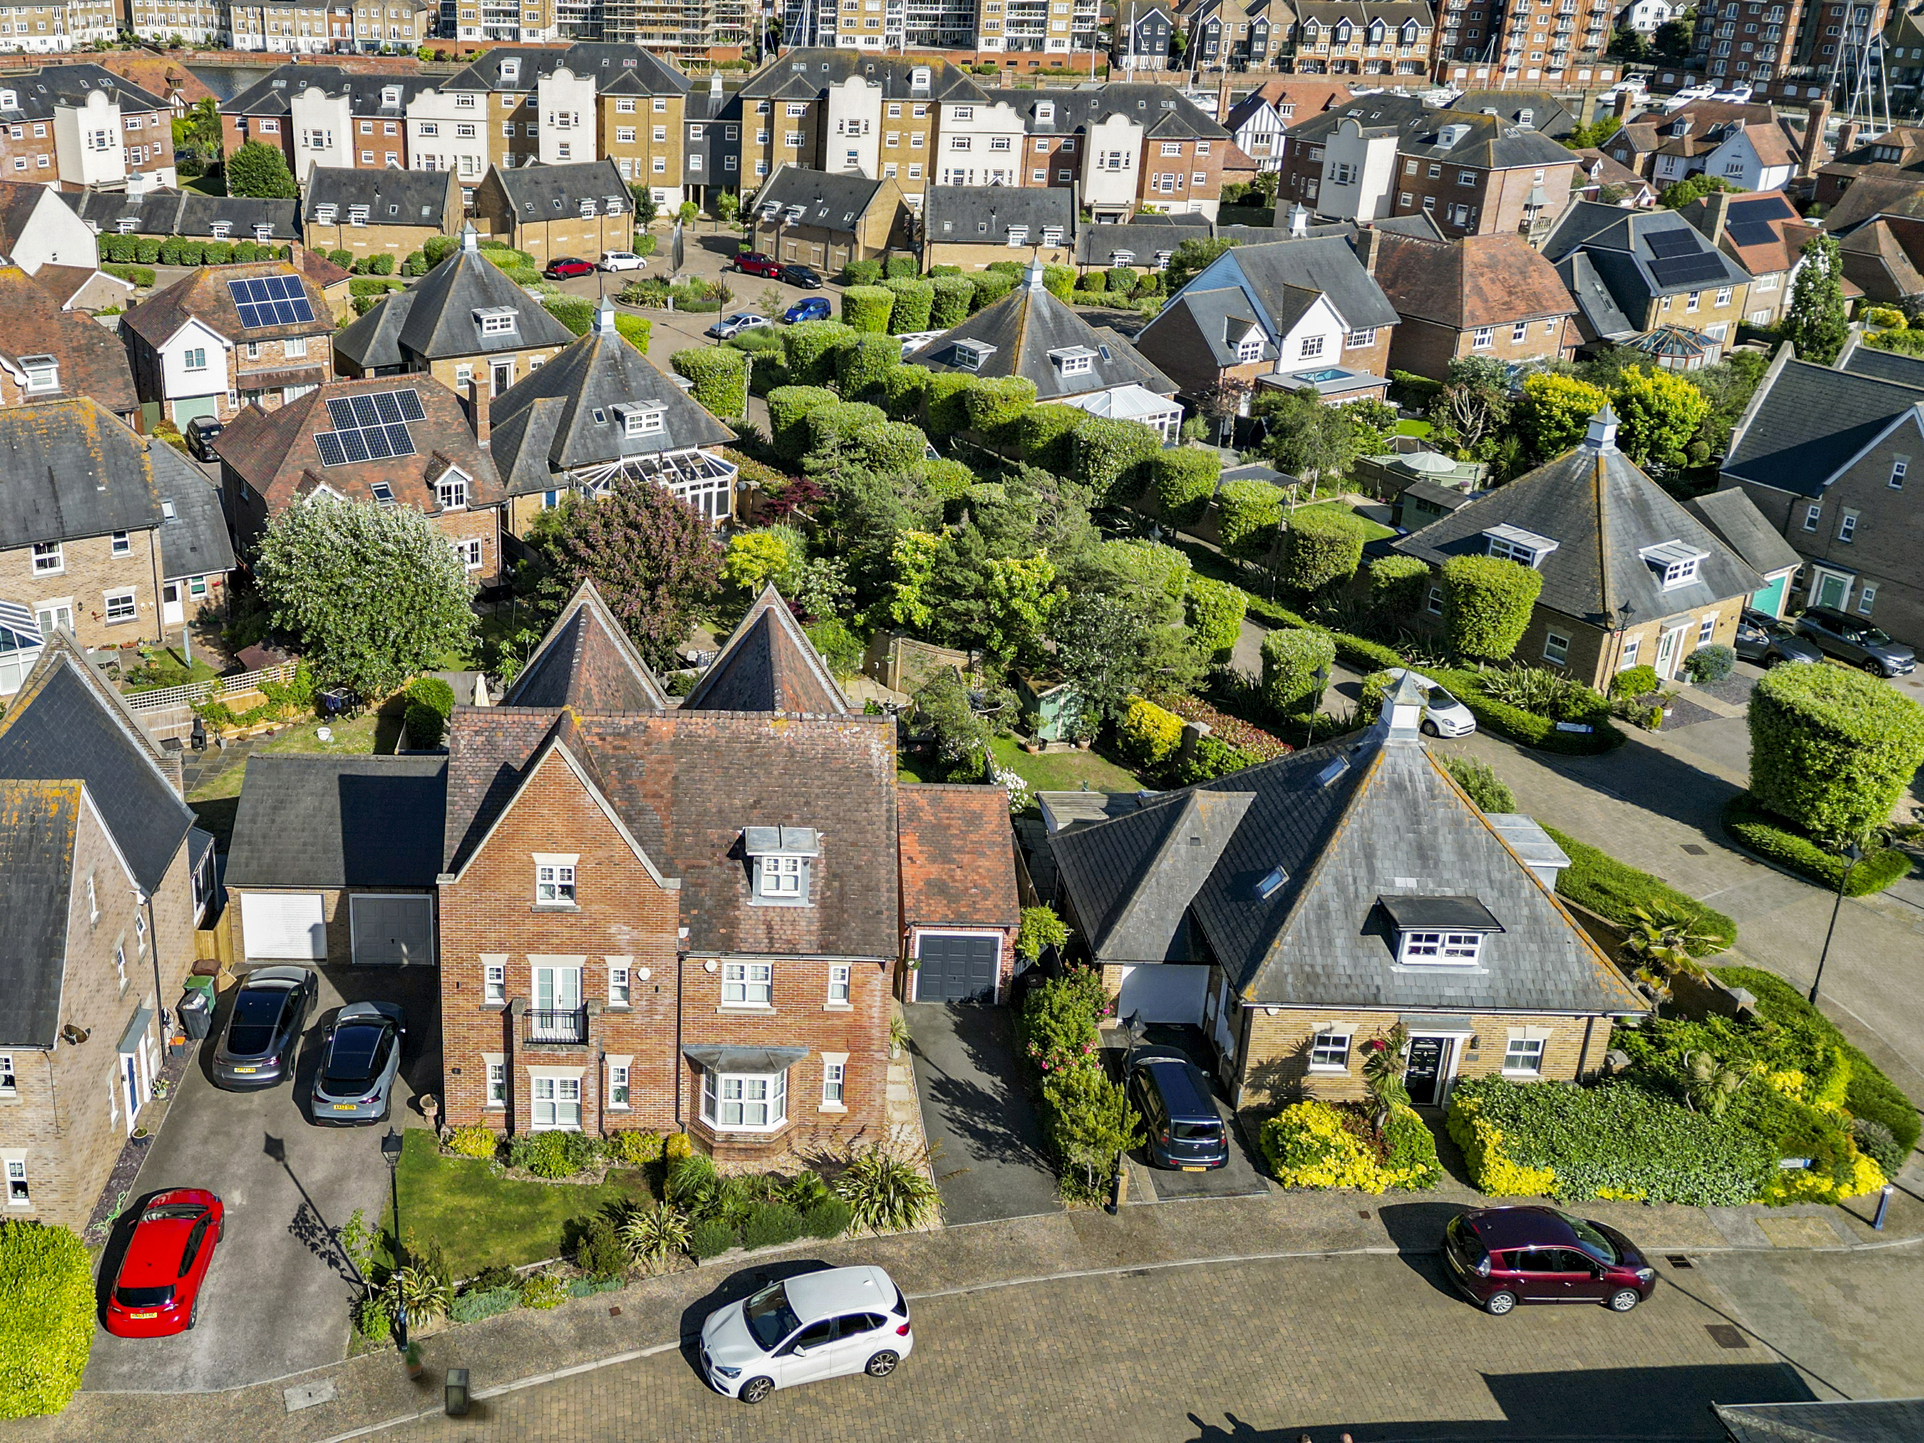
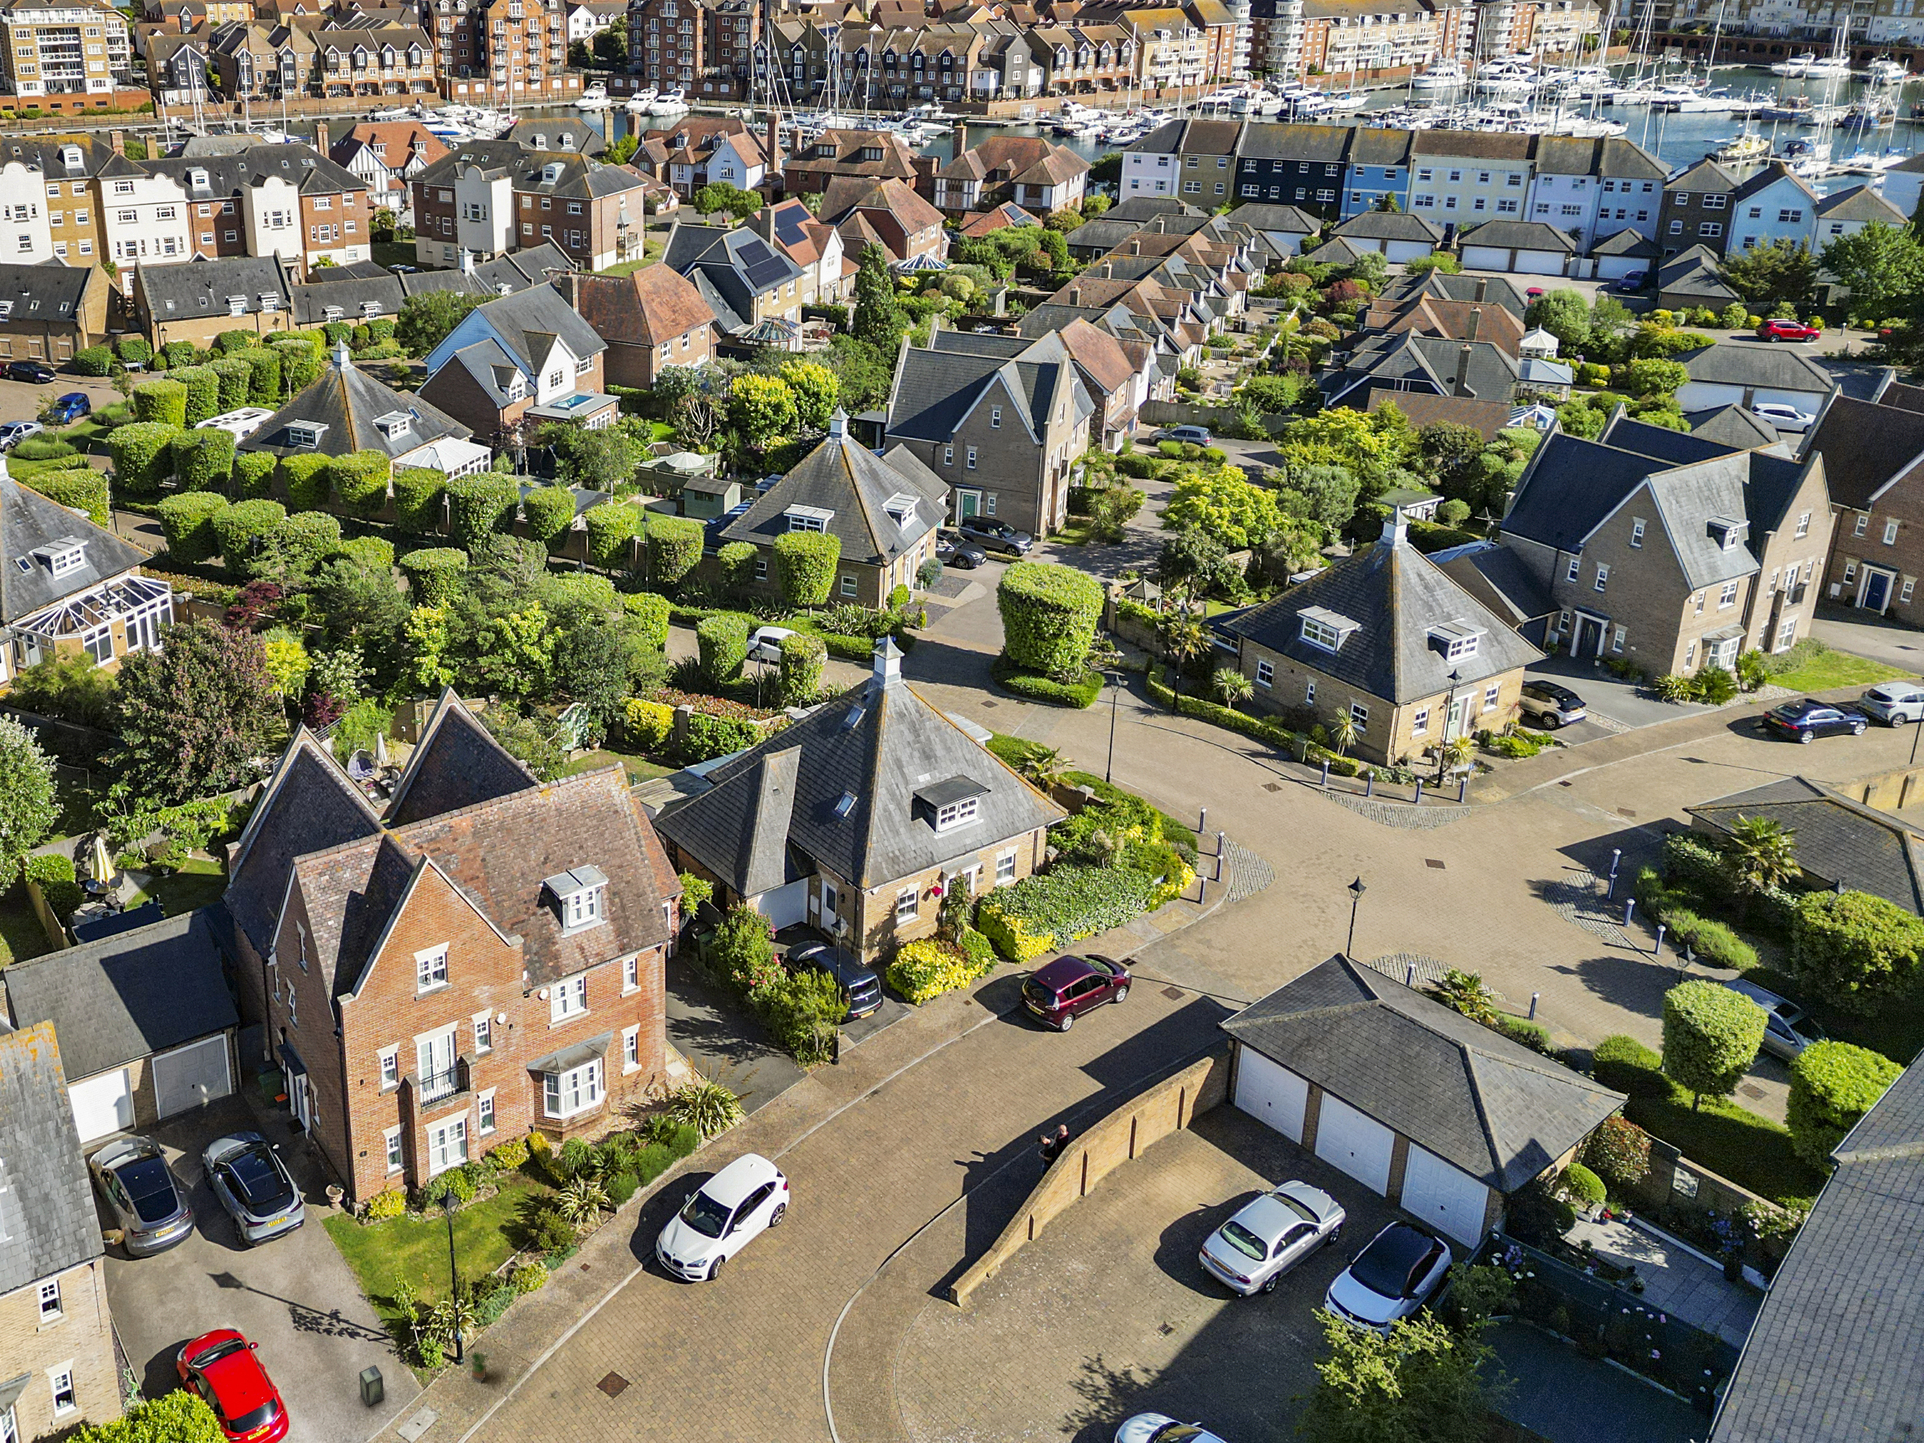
storage box: present [445,1368,470,1414] -> present [359,1365,384,1407]

